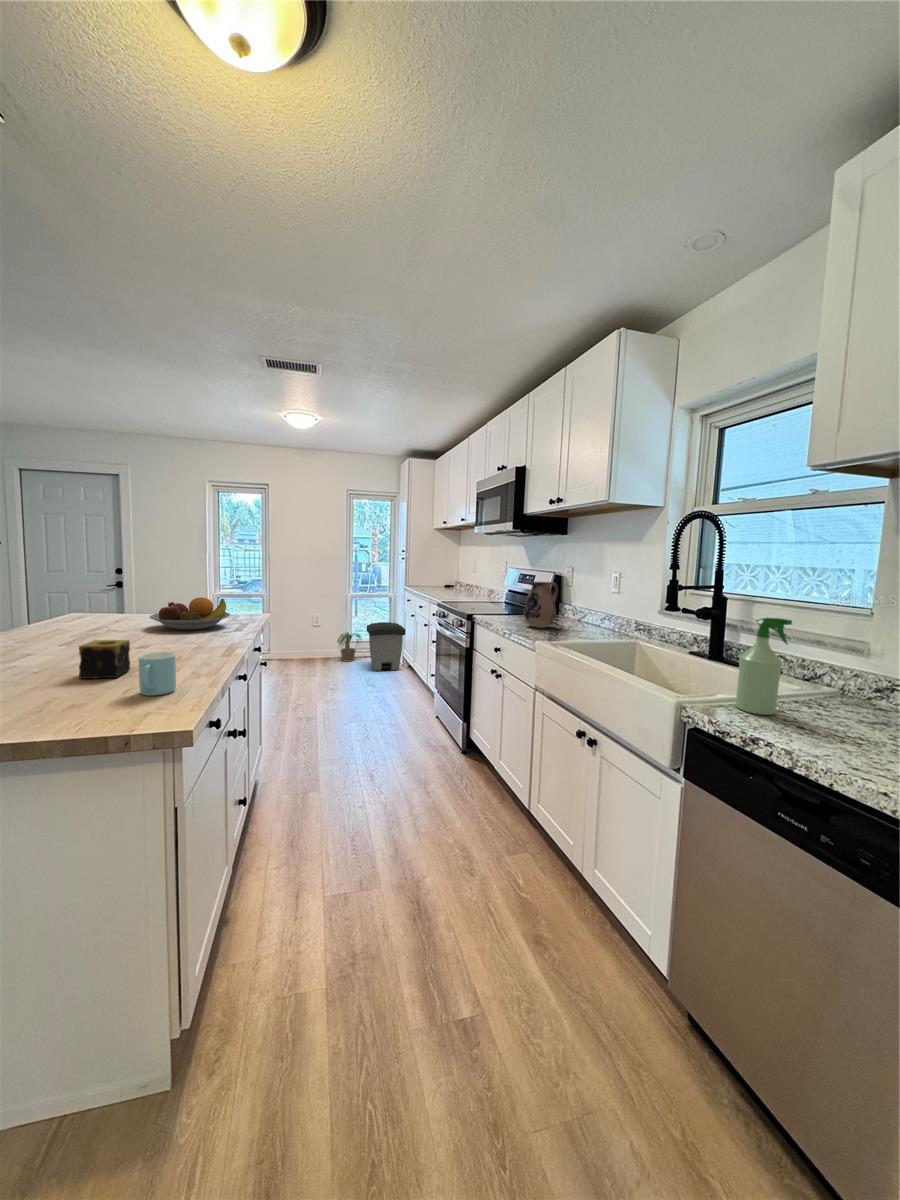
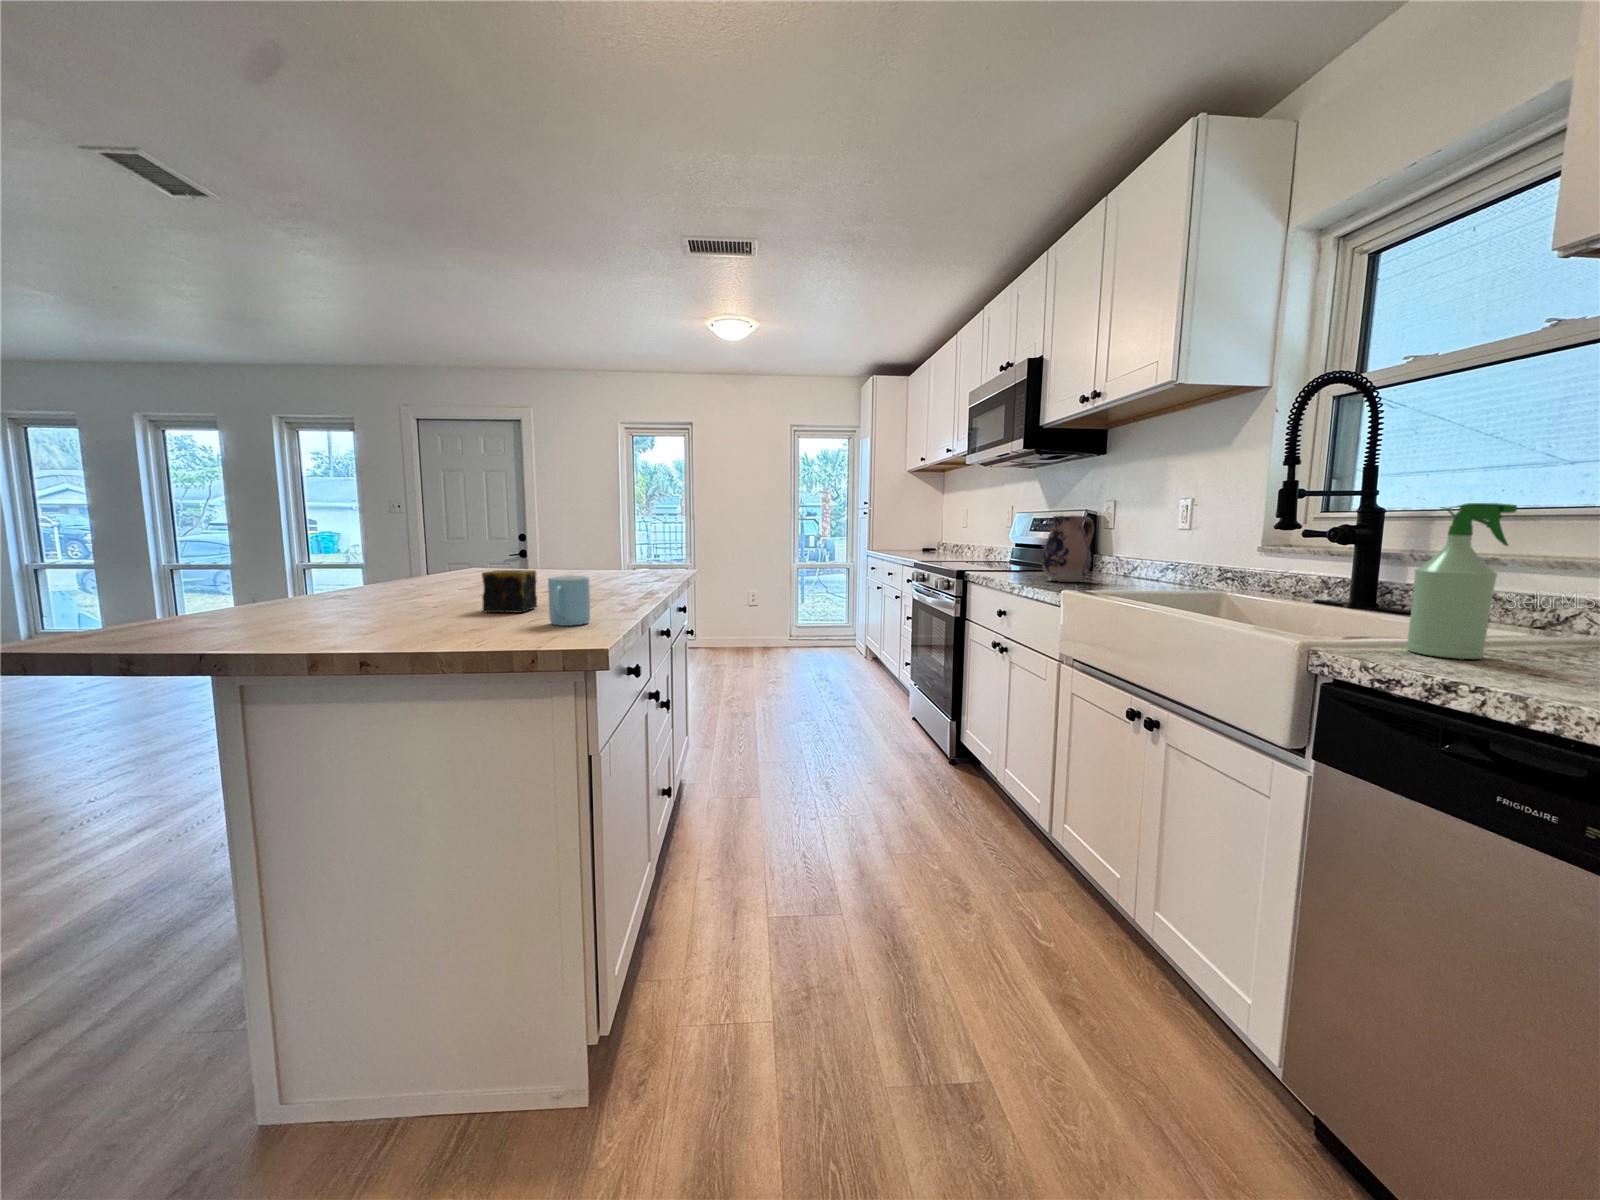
fruit bowl: present [150,598,230,630] -> none [555,543,647,582]
trash can: present [367,622,406,671] -> none [815,600,867,665]
potted plant: present [338,632,360,662] -> none [772,614,815,653]

